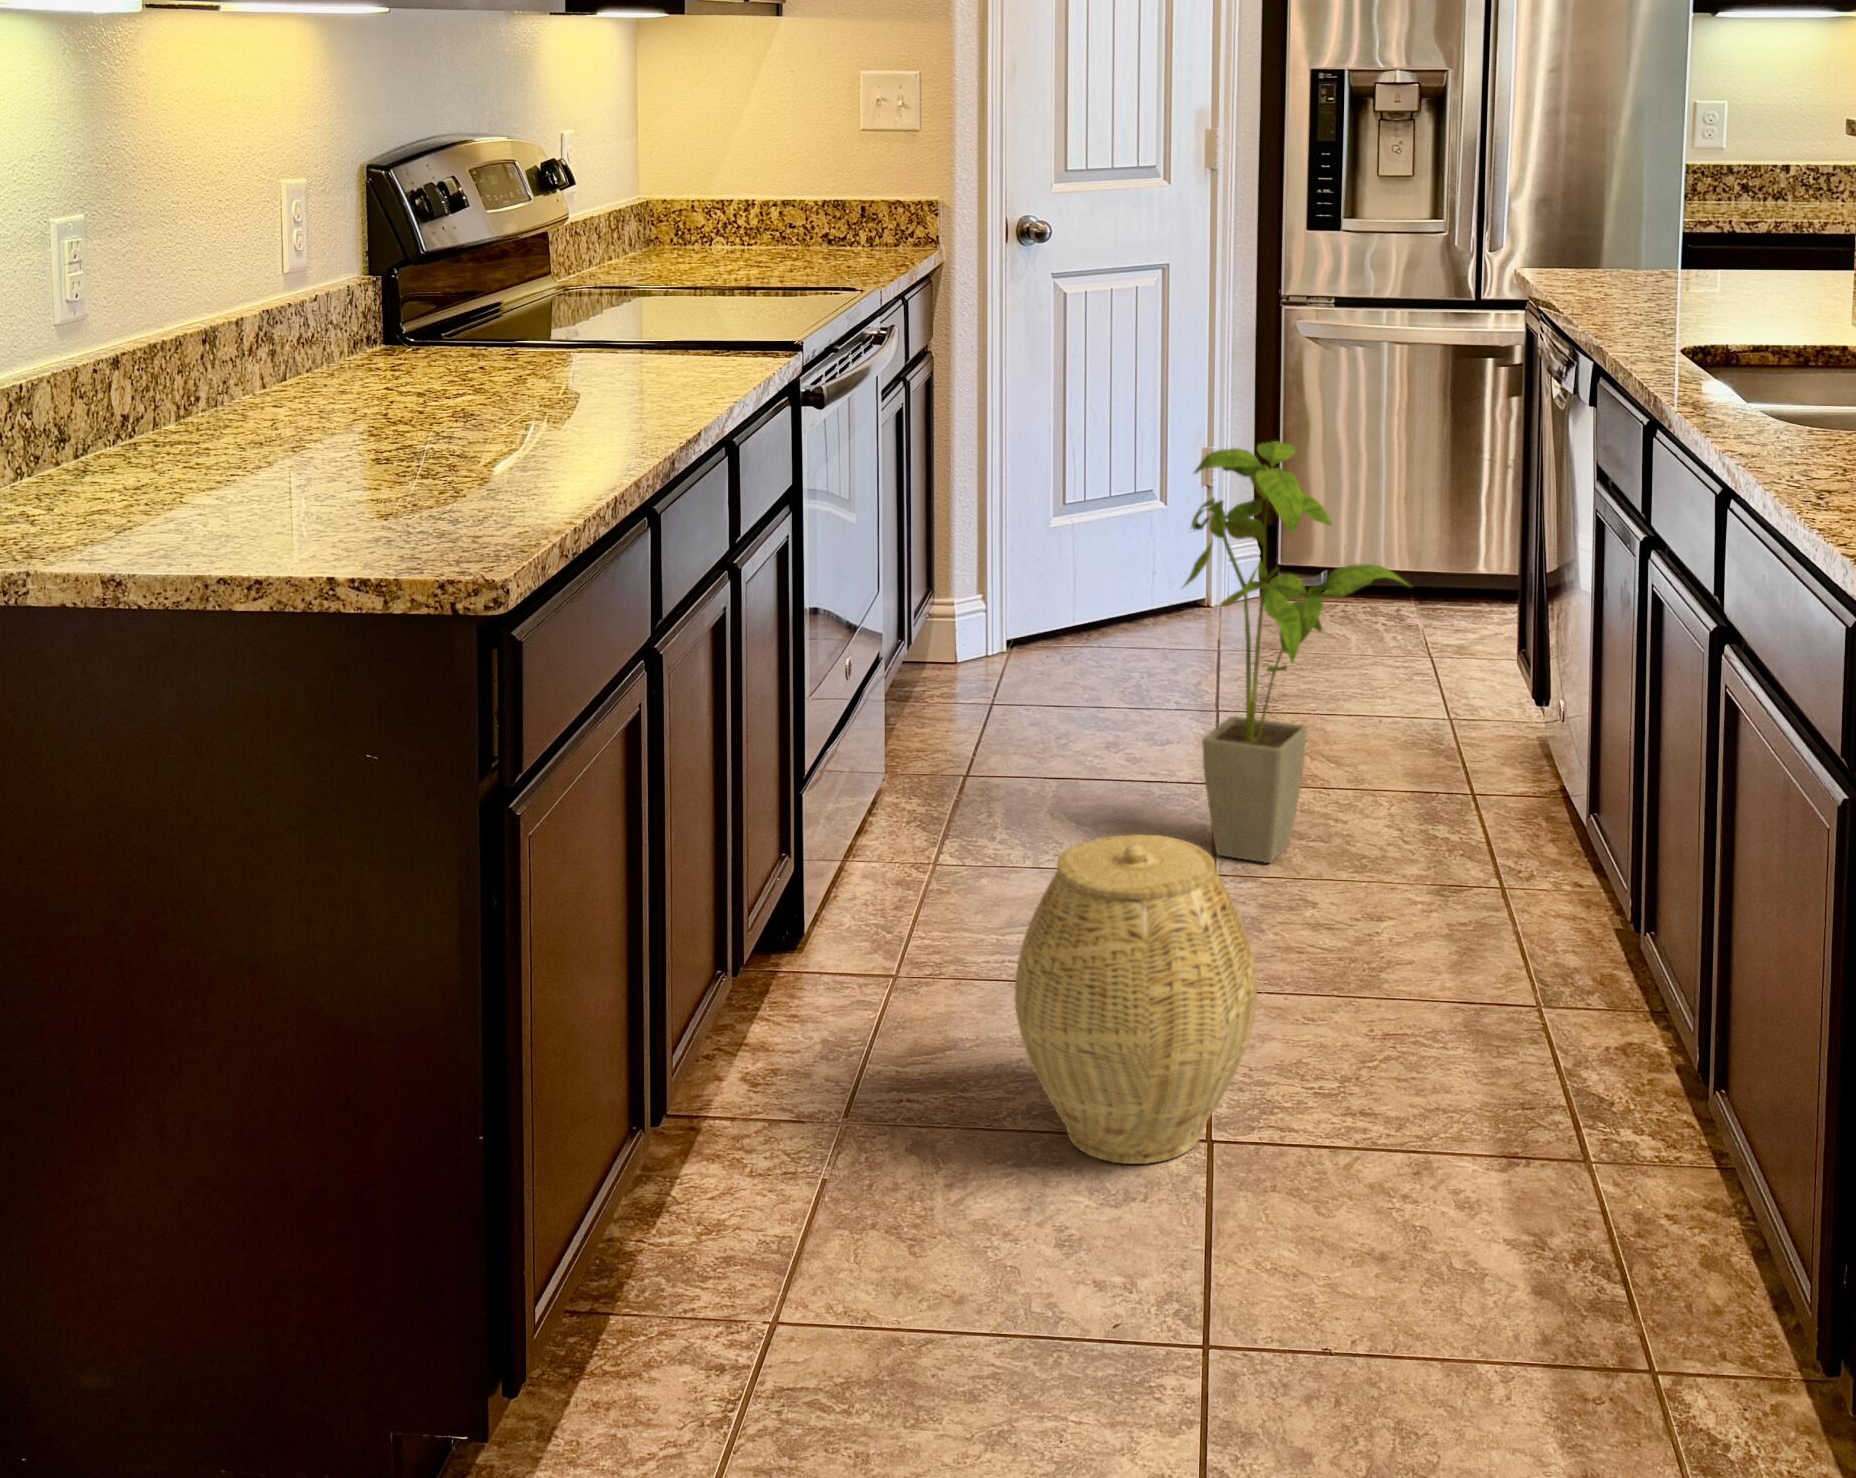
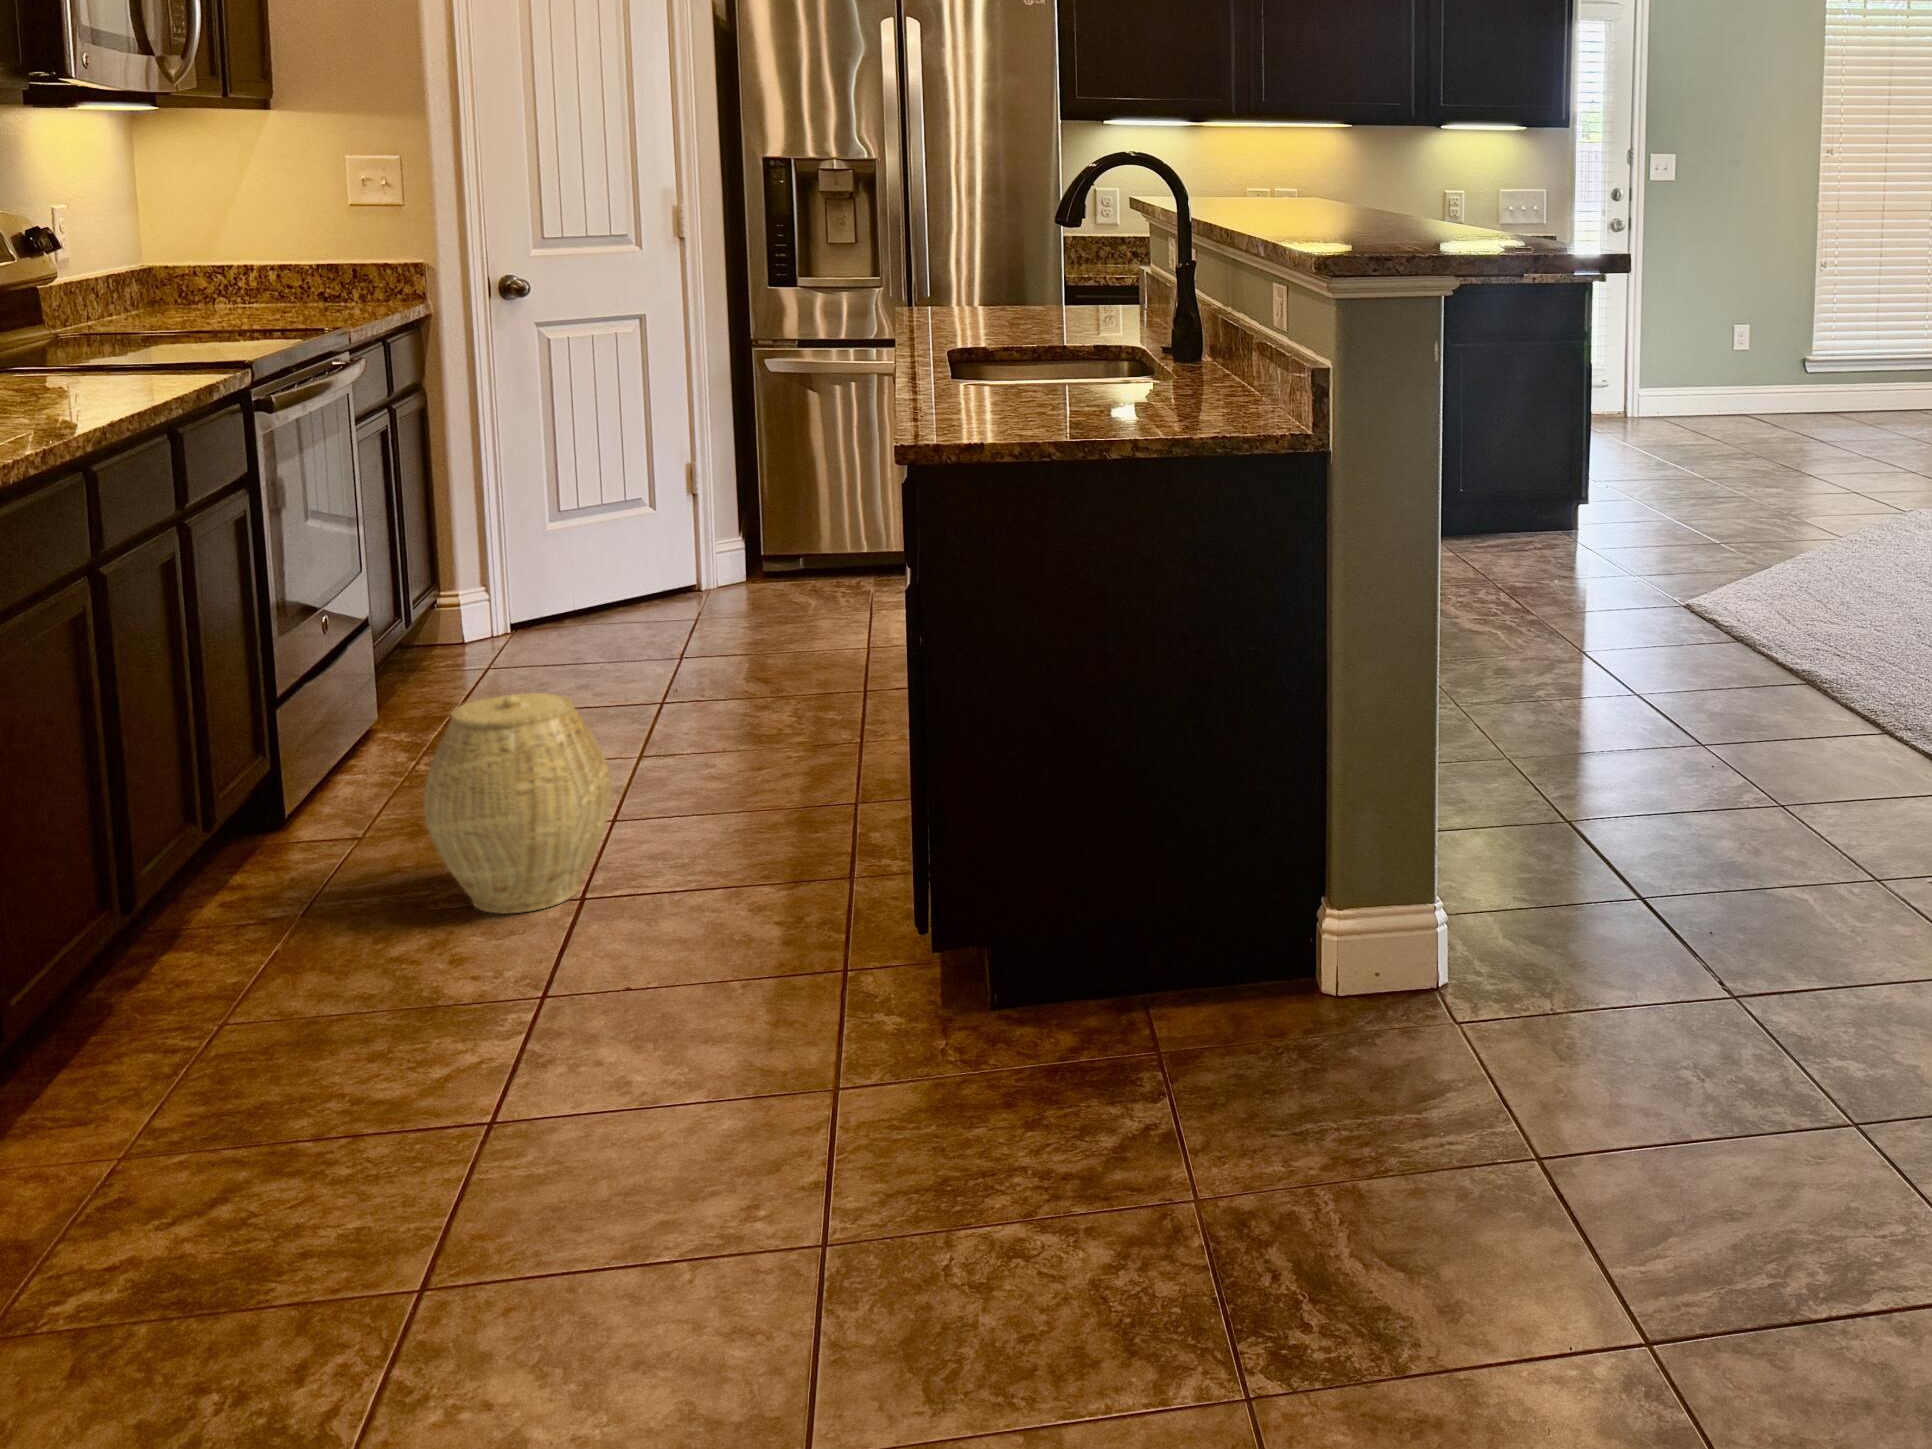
house plant: present [1184,441,1408,863] -> none [604,431,788,745]

